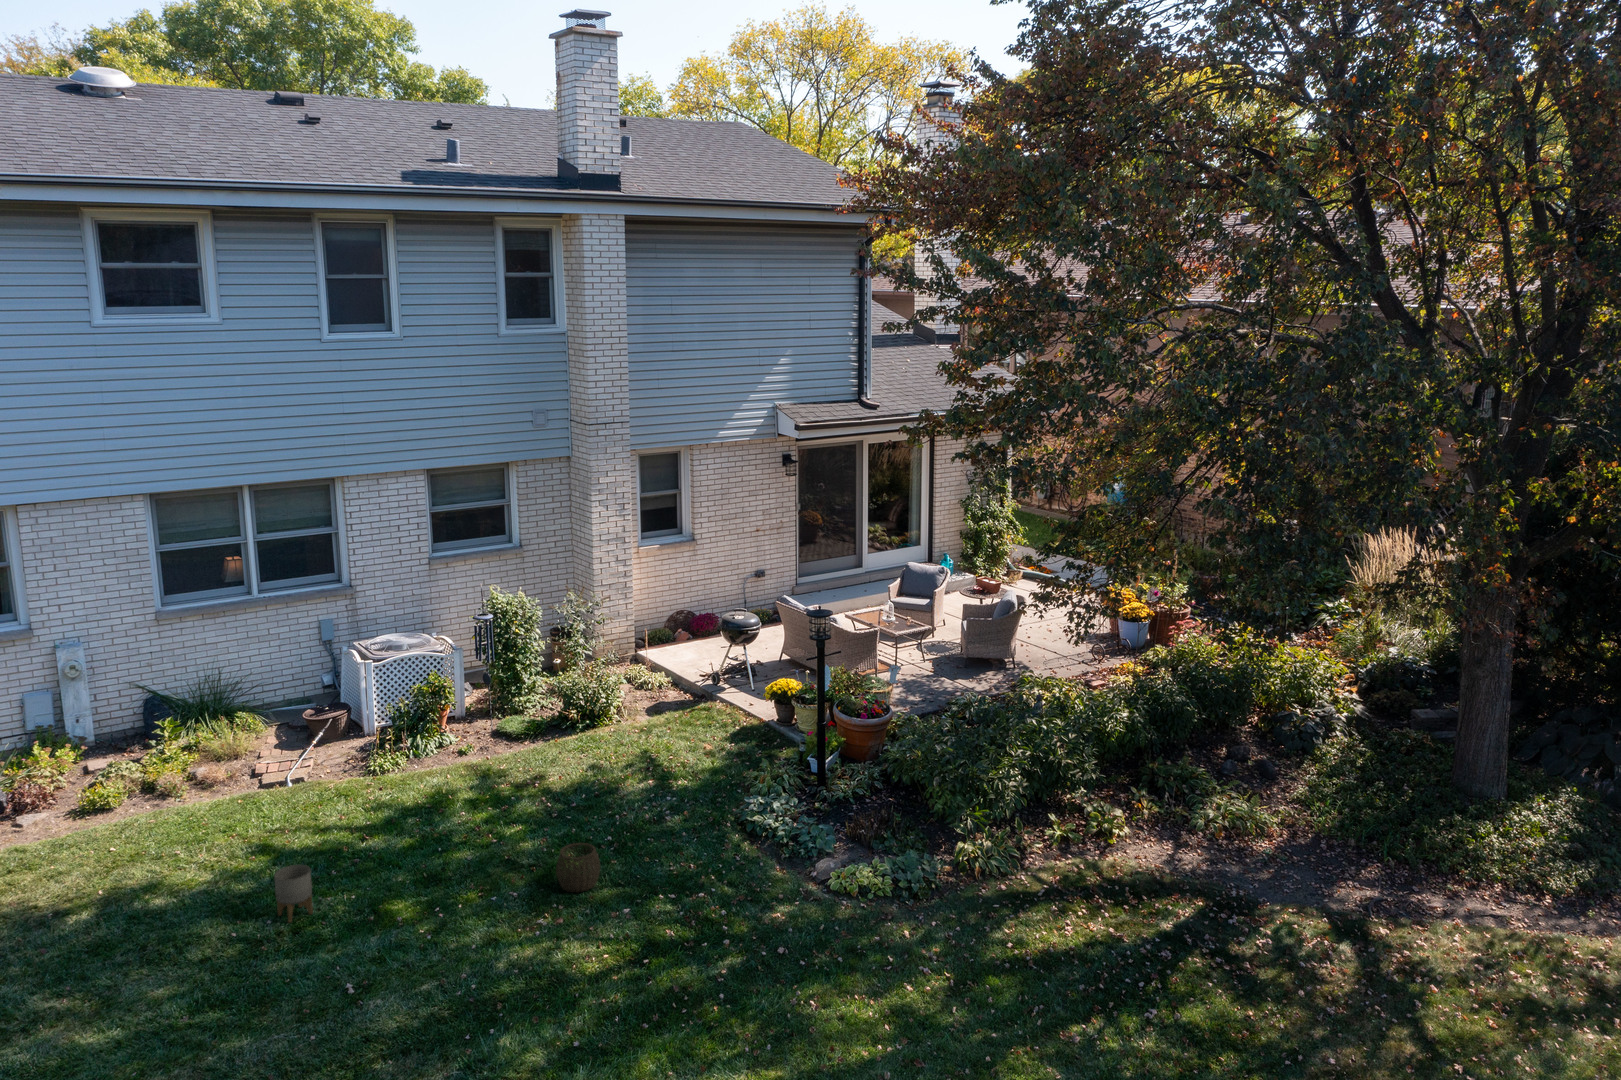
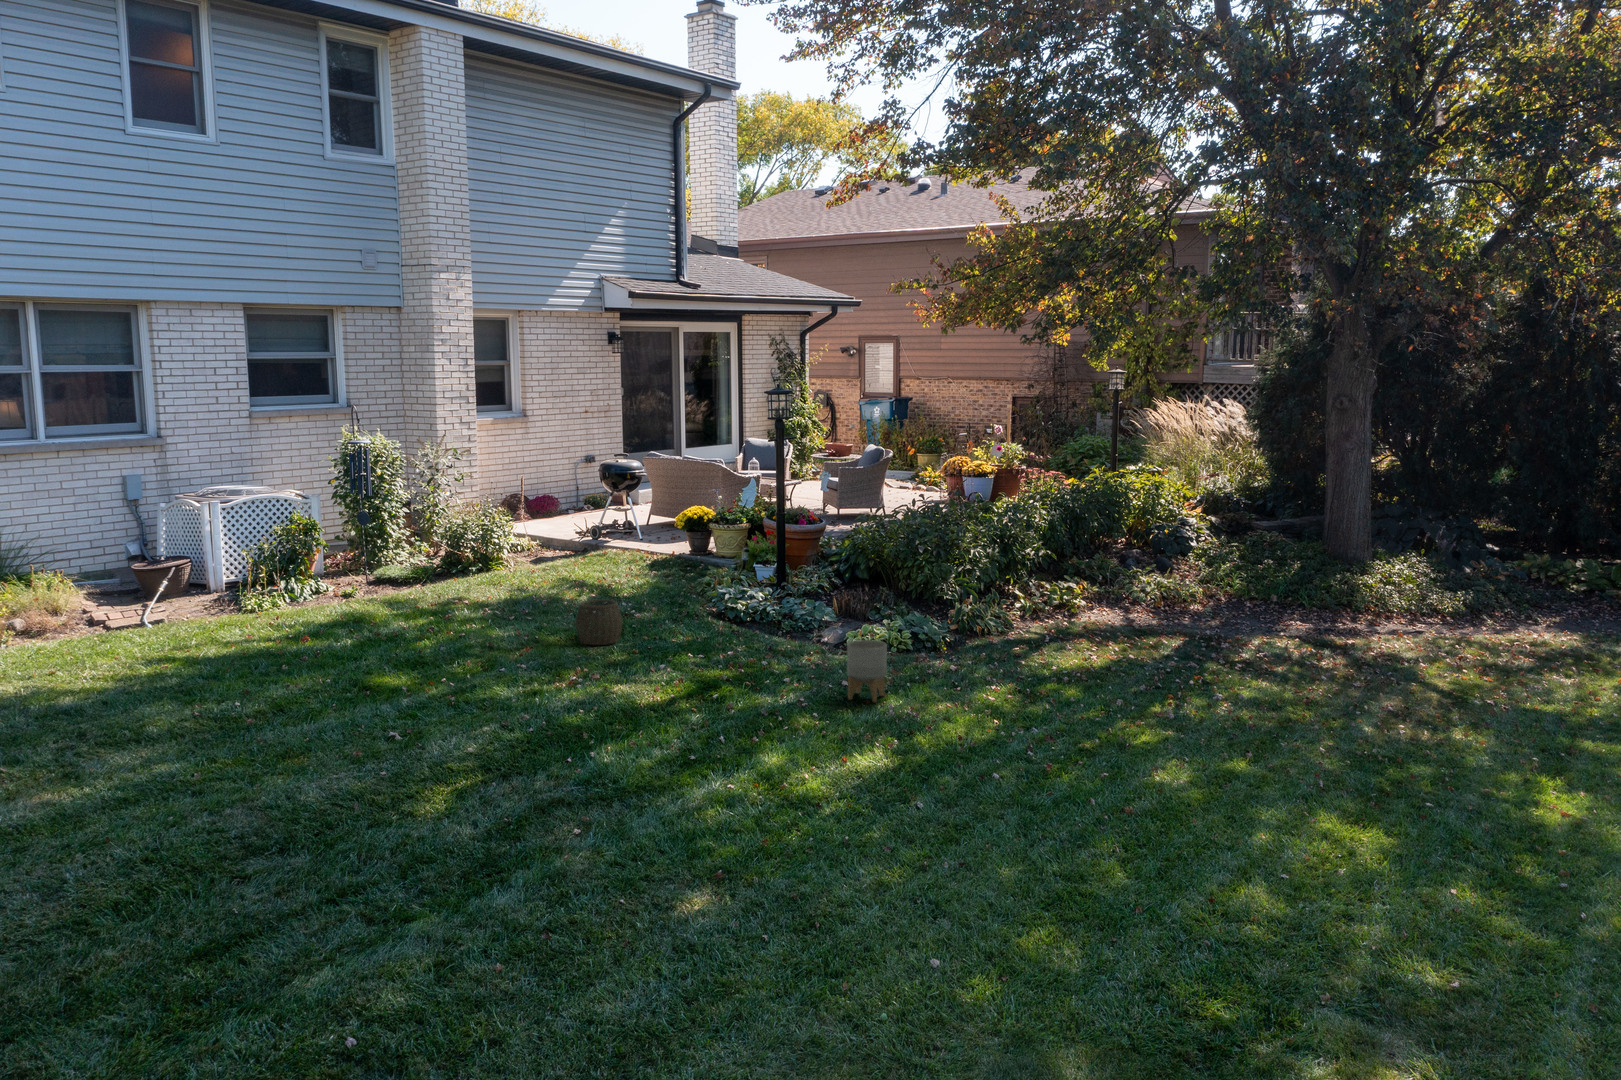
planter: present [274,865,313,923] -> present [847,640,887,702]

